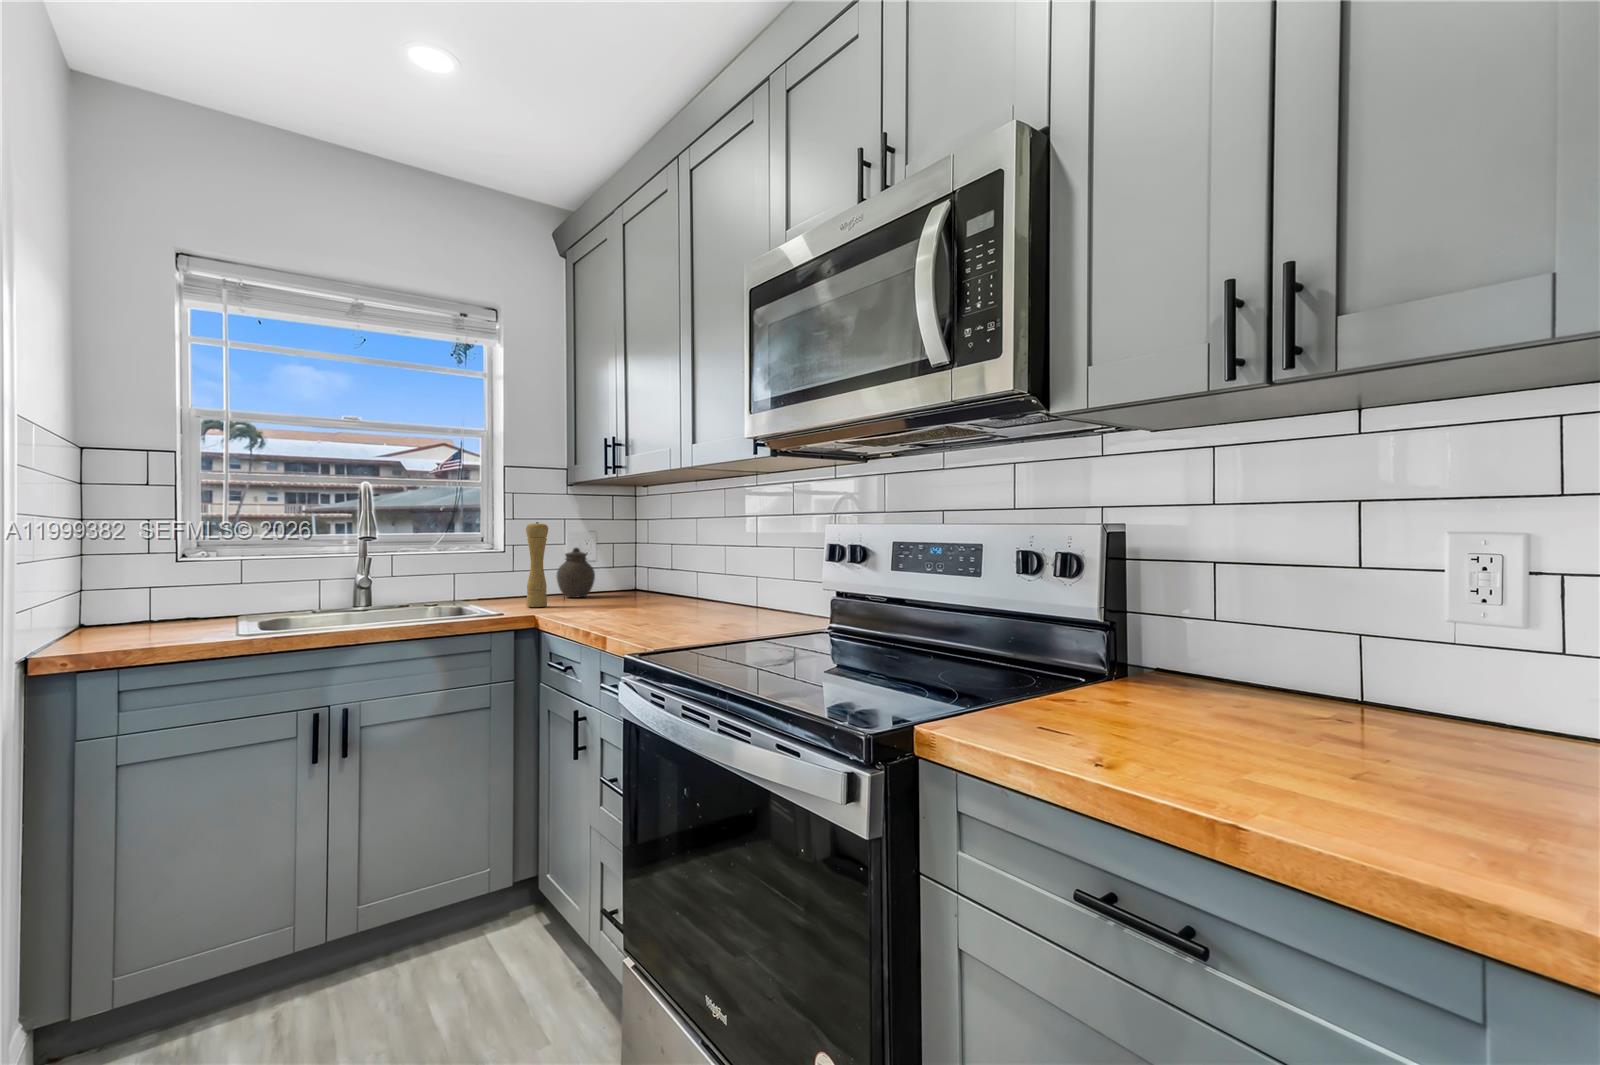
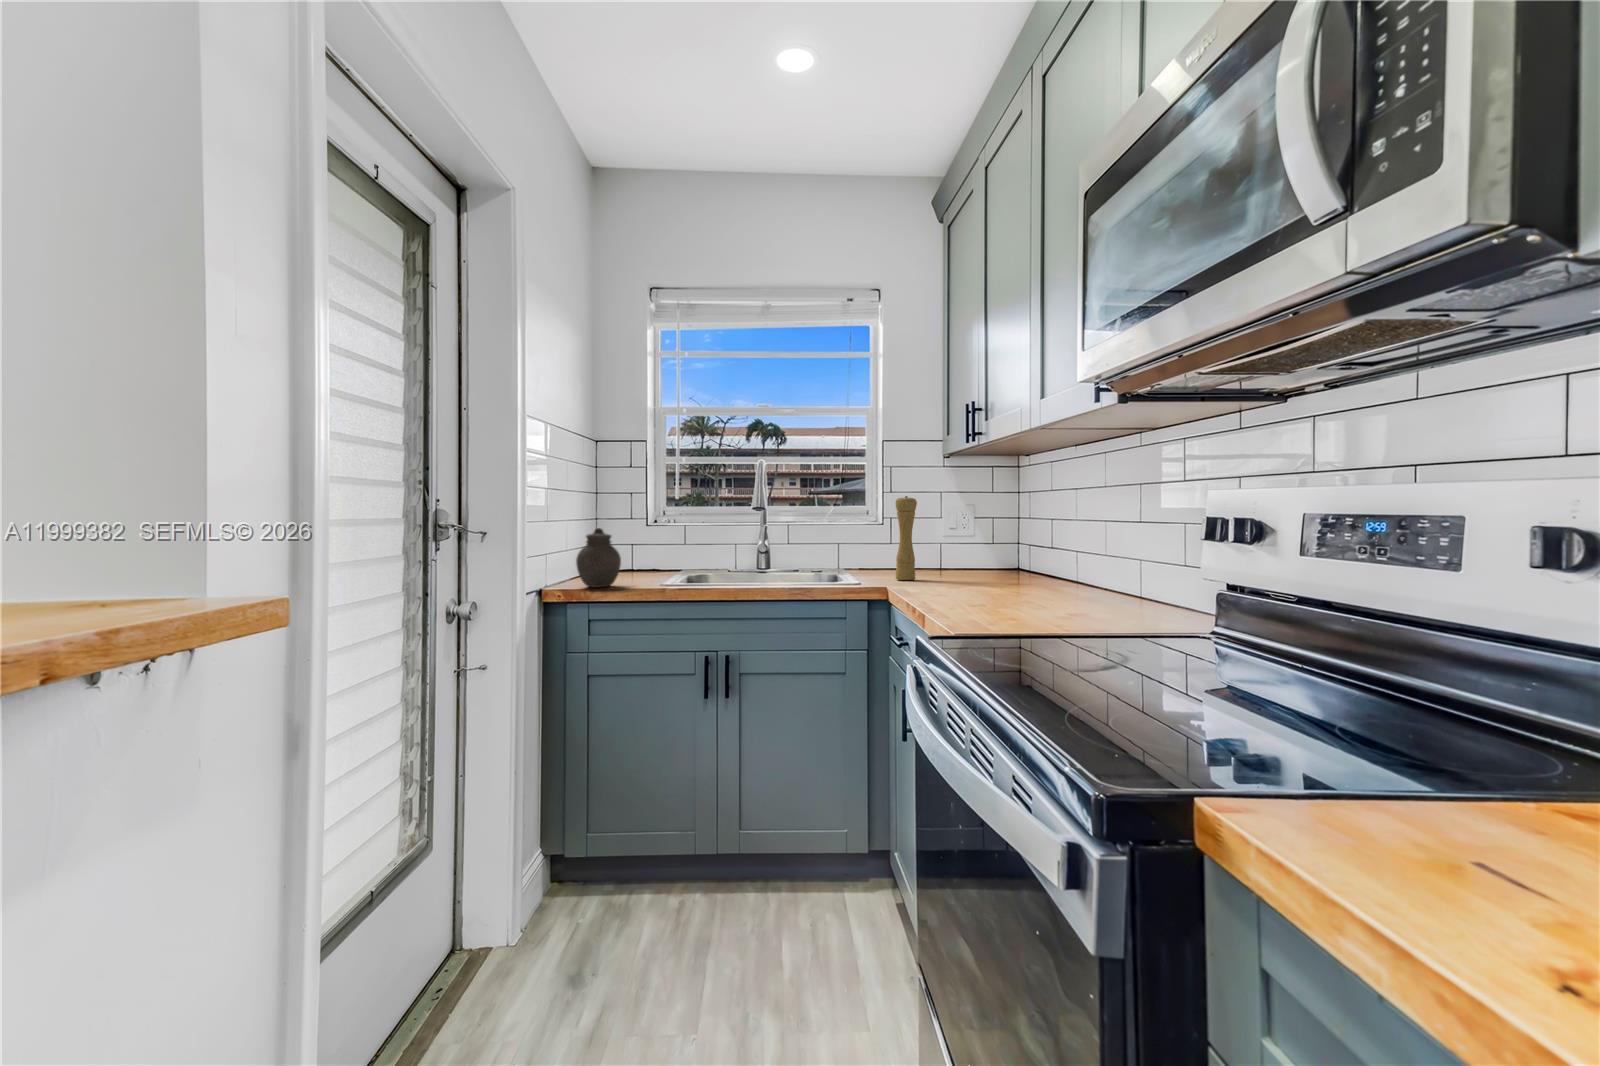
jar: present [556,548,595,598] -> present [576,528,621,587]

